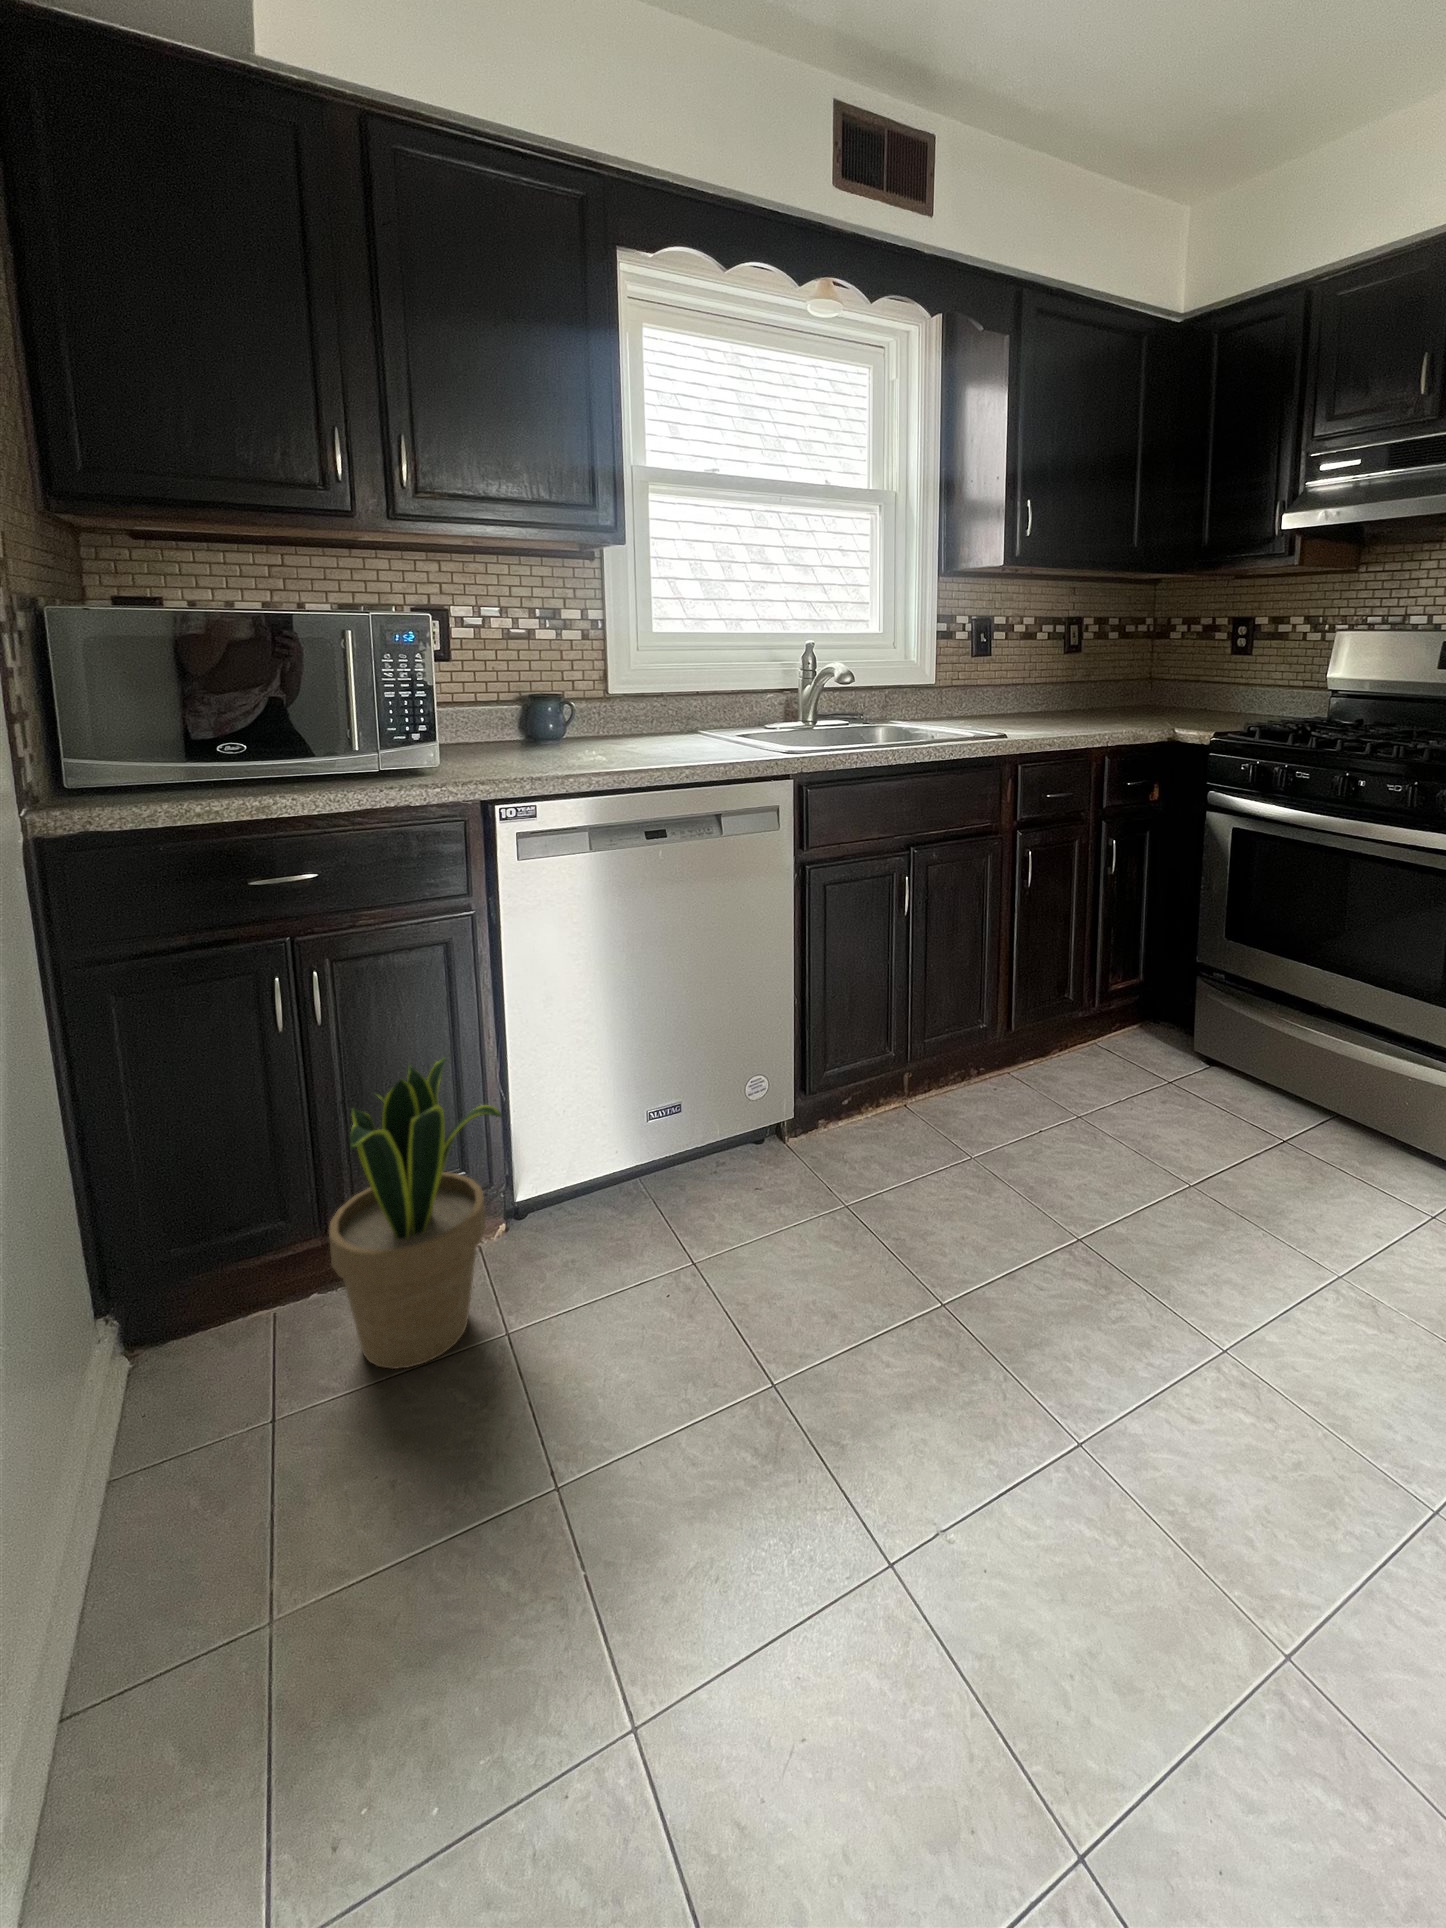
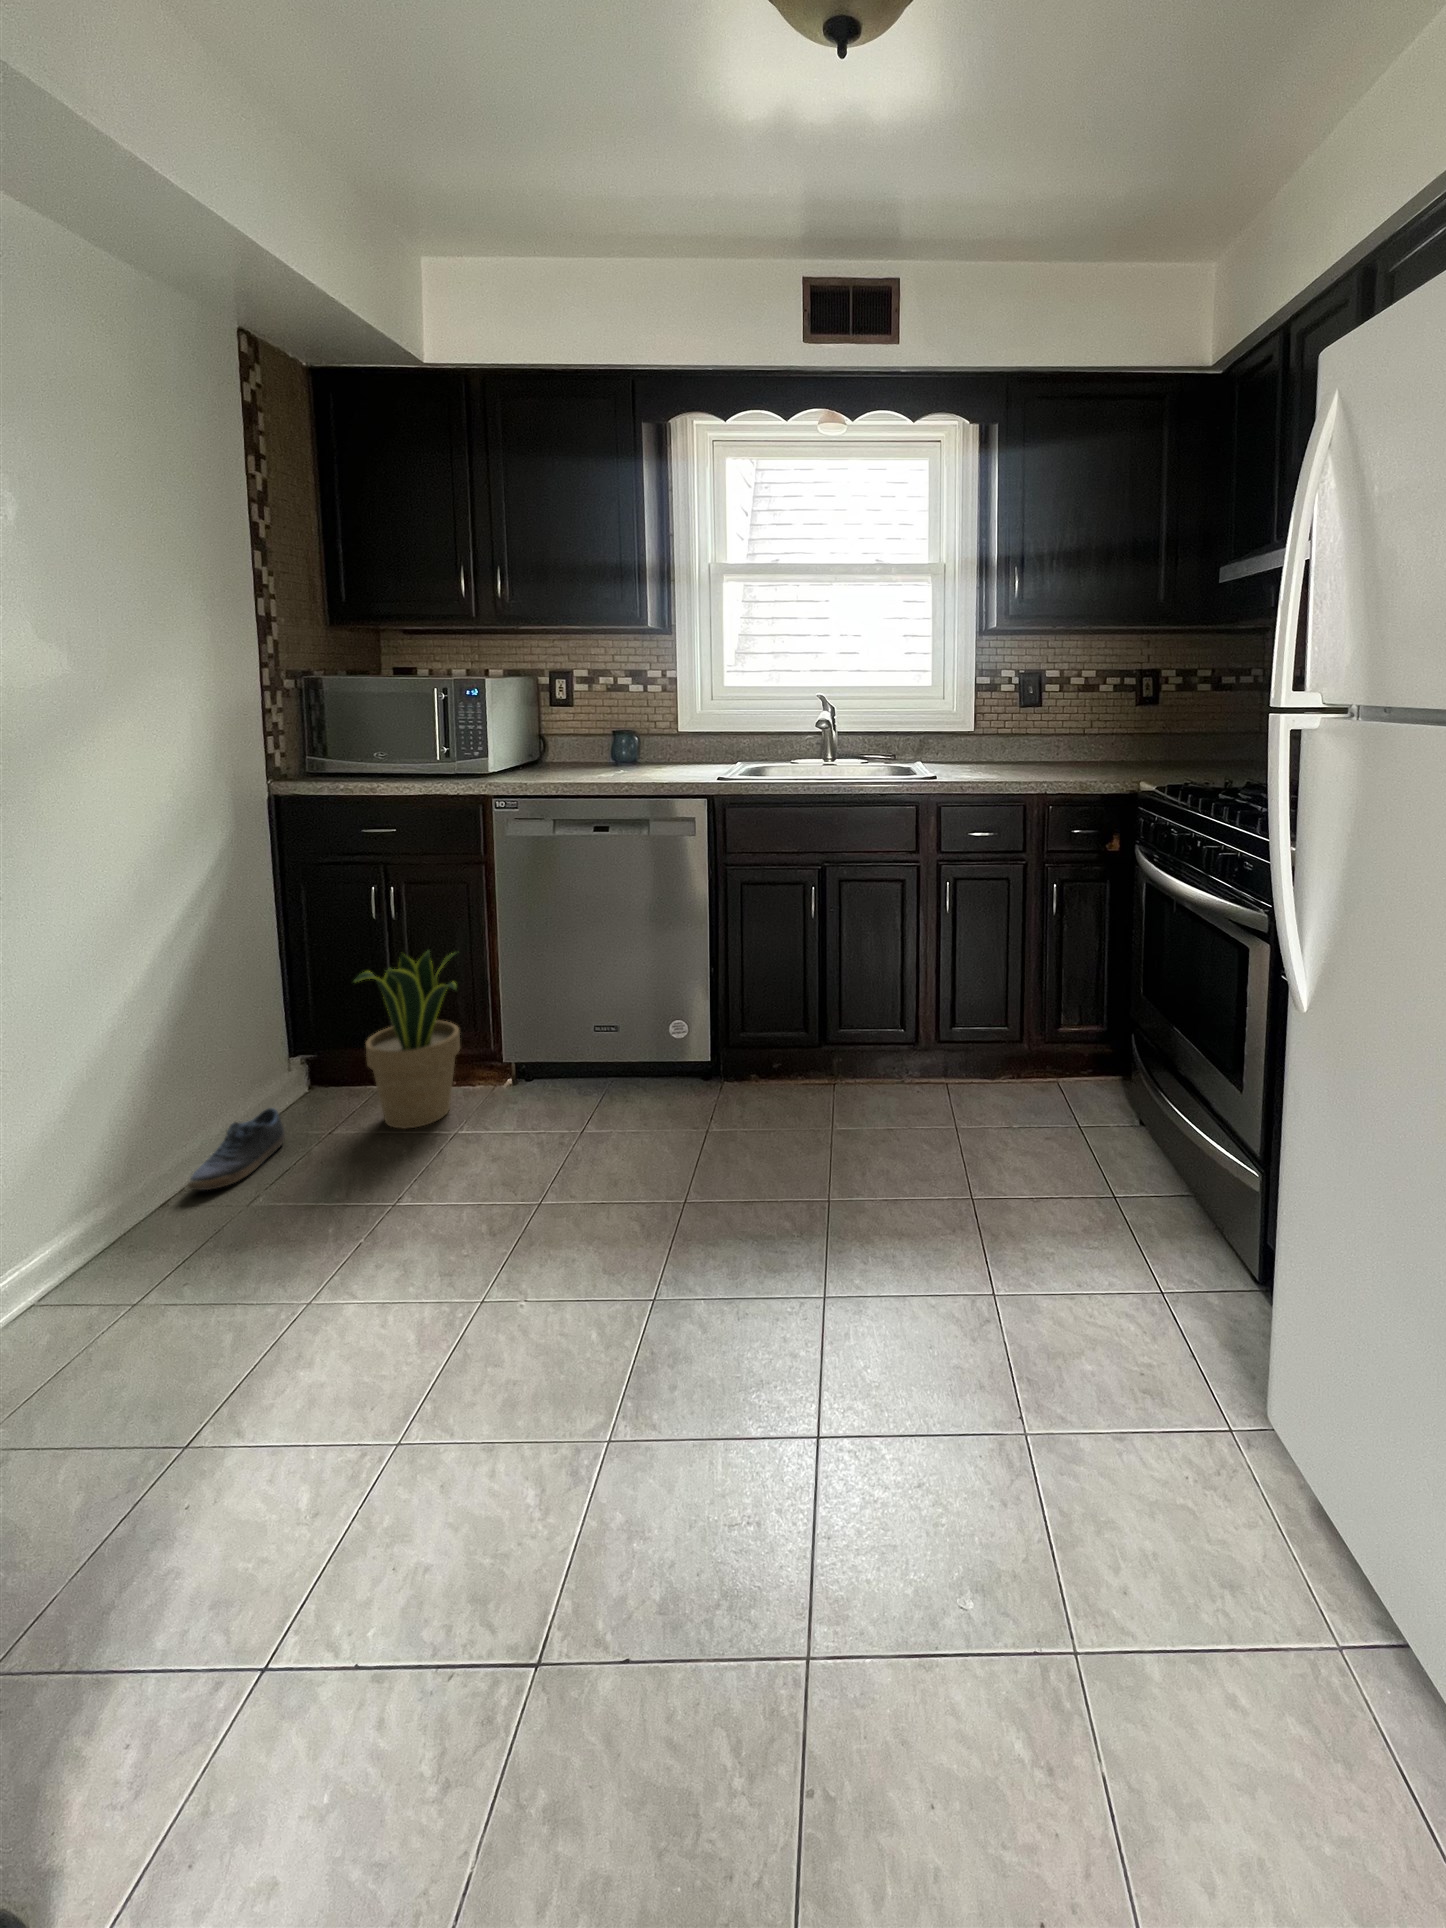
shoe: none [133,1421,234,1641] -> present [188,1108,285,1190]

